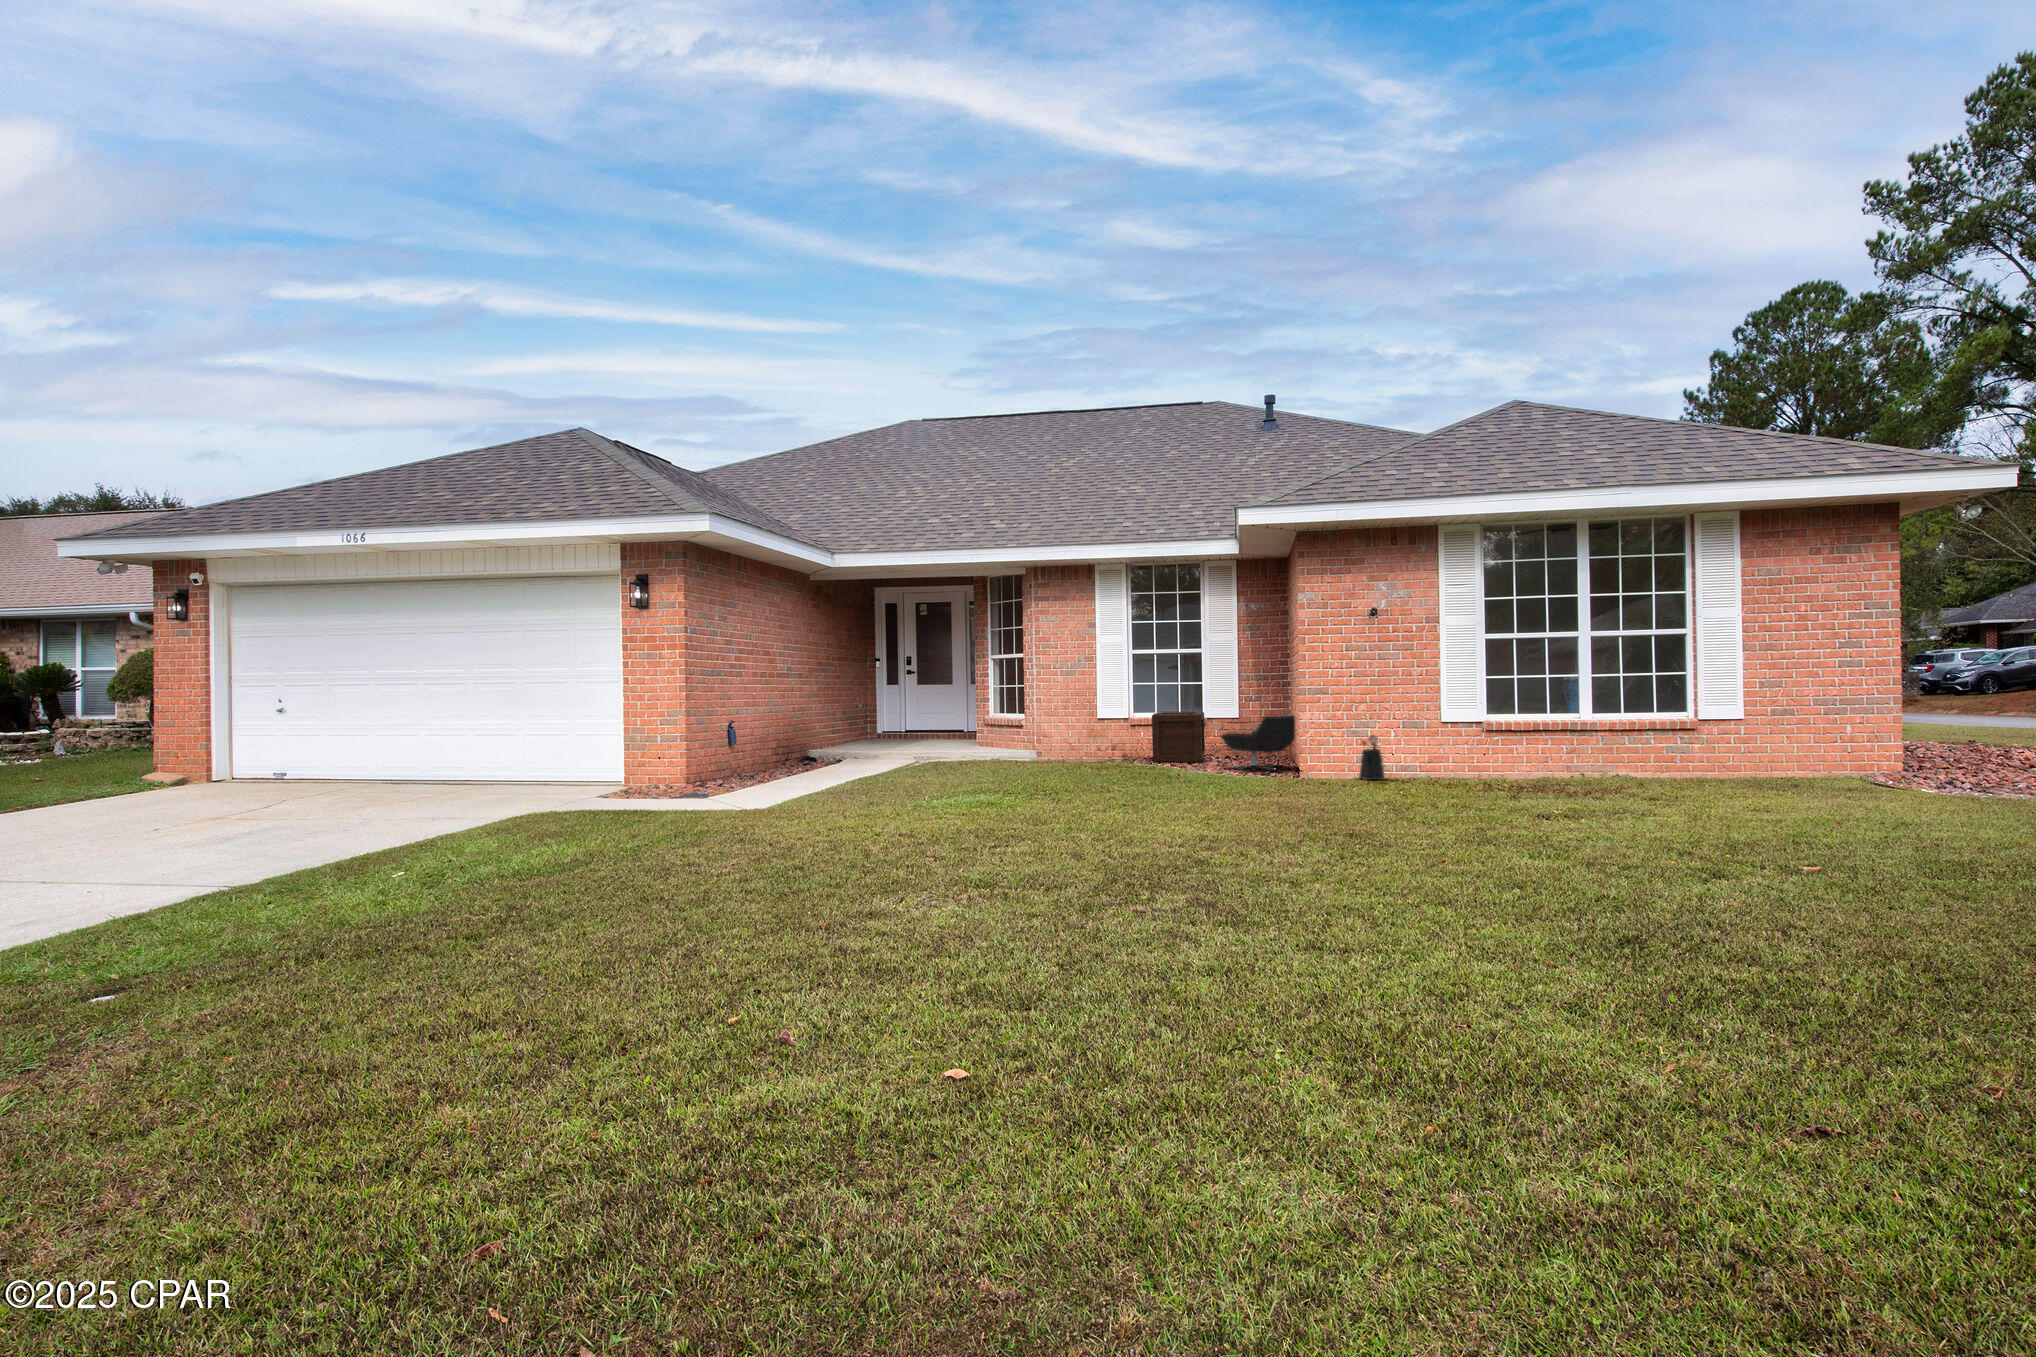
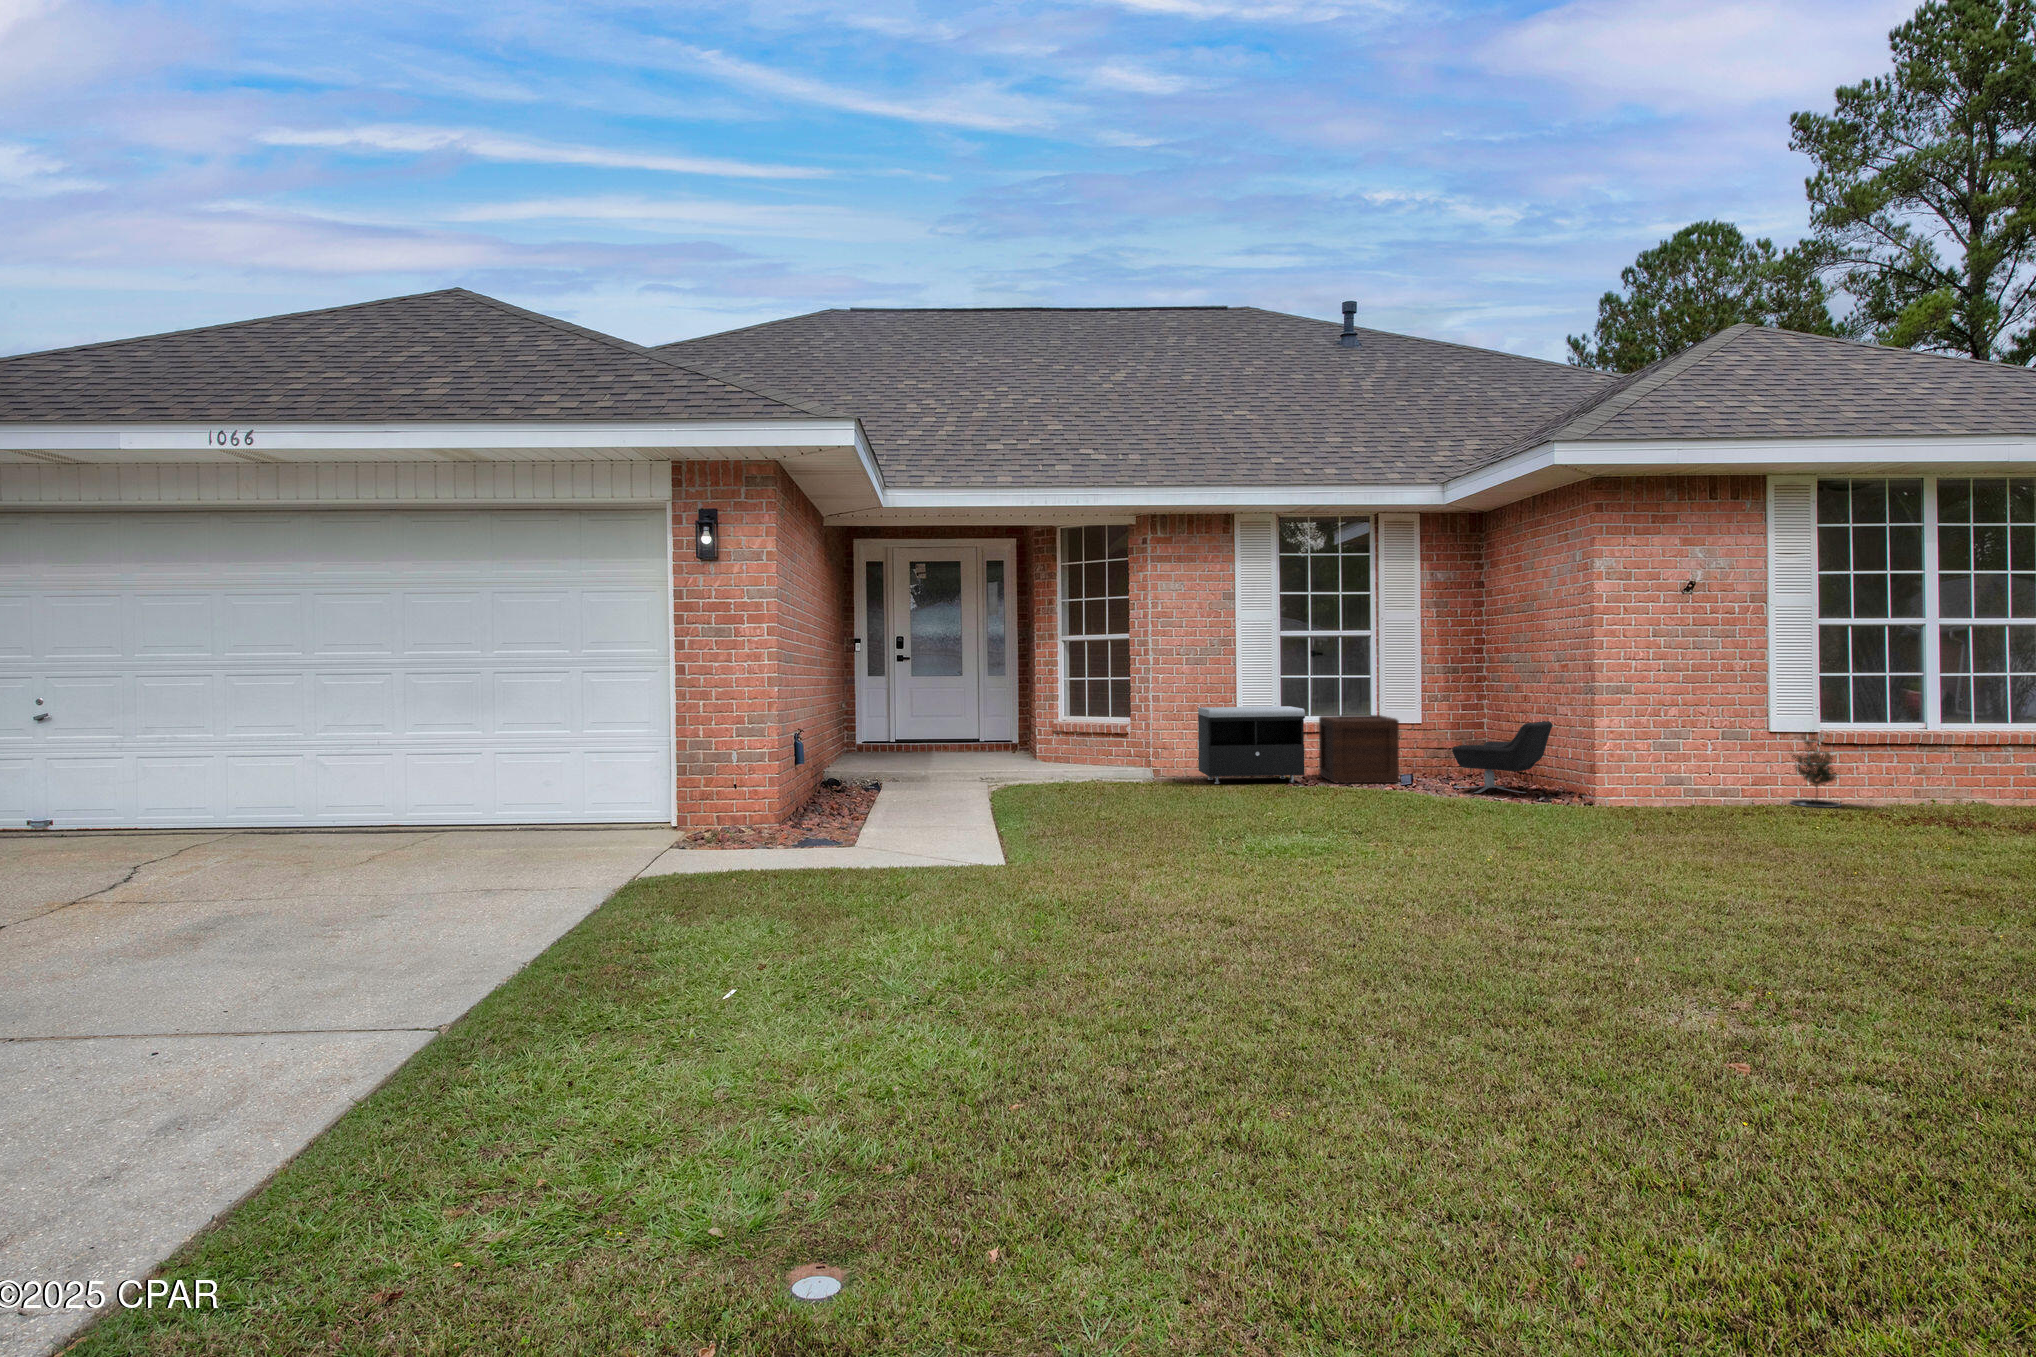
storage bench: none [1061,705,1135,761] -> present [1198,706,1305,784]
potted tree: none [1453,719,1494,781] -> present [1790,733,1841,808]
watering can: present [1359,735,1385,780] -> none [1672,747,1711,808]

